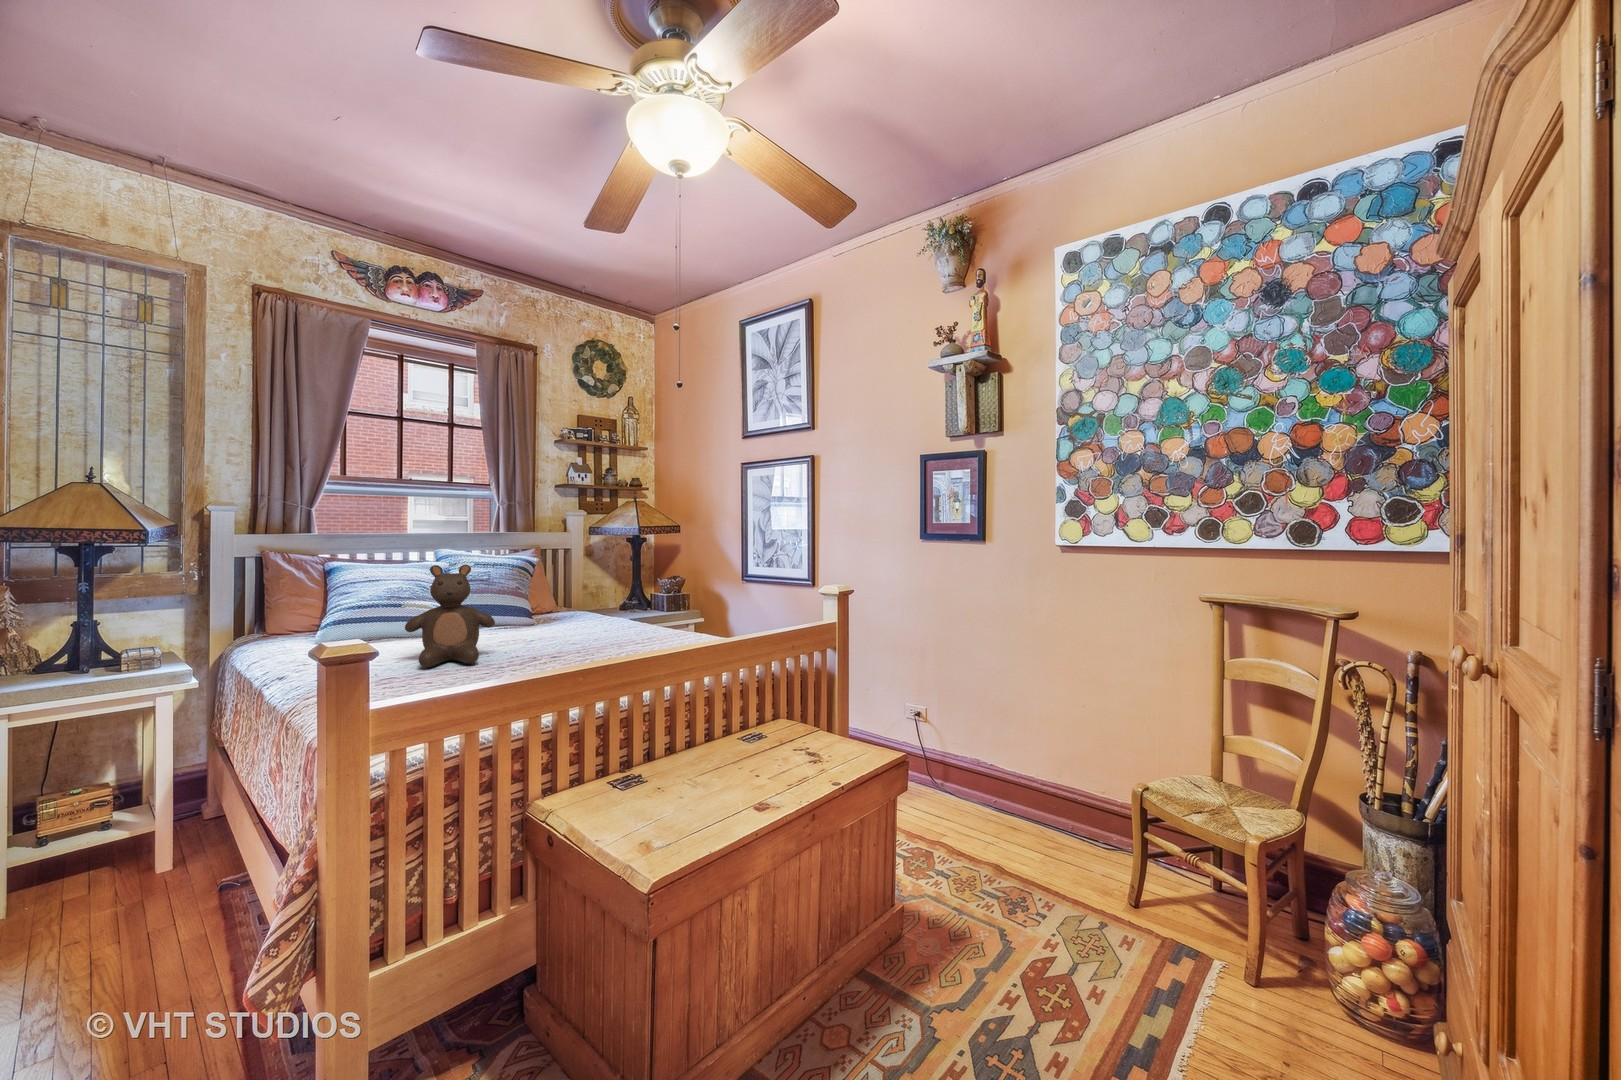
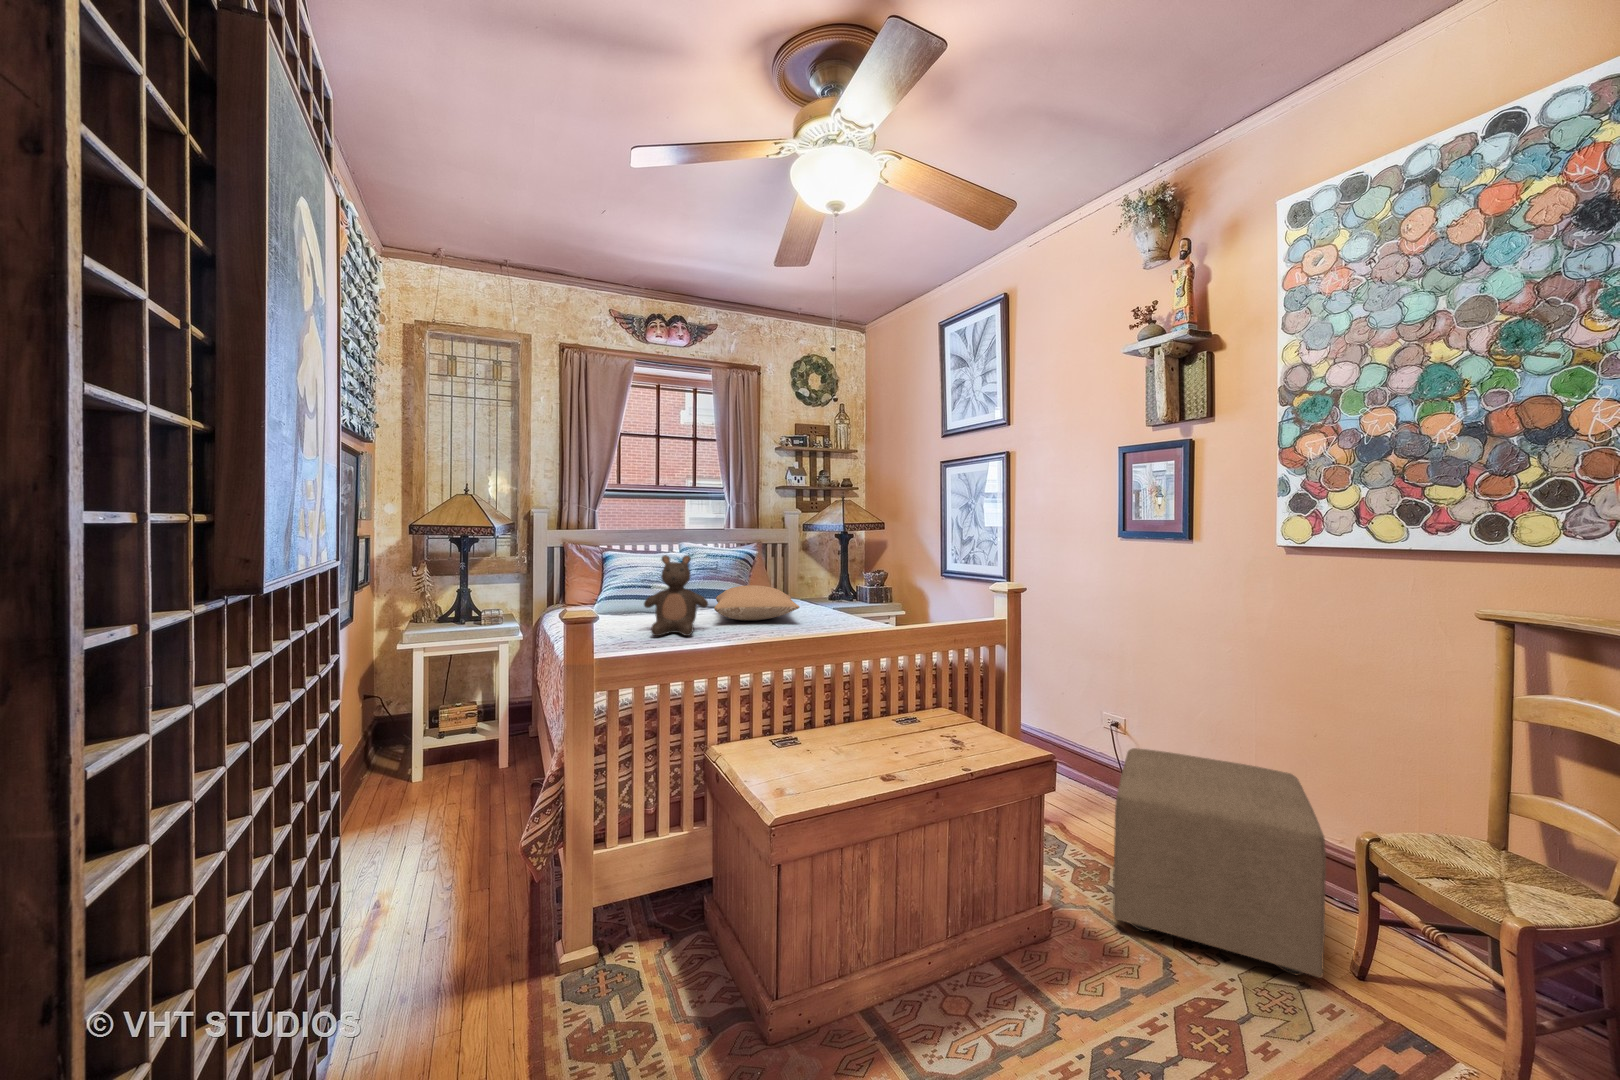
pillow: none [495,597,606,638] -> present [714,585,799,621]
ottoman: none [943,735,1120,919] -> present [1113,748,1326,978]

